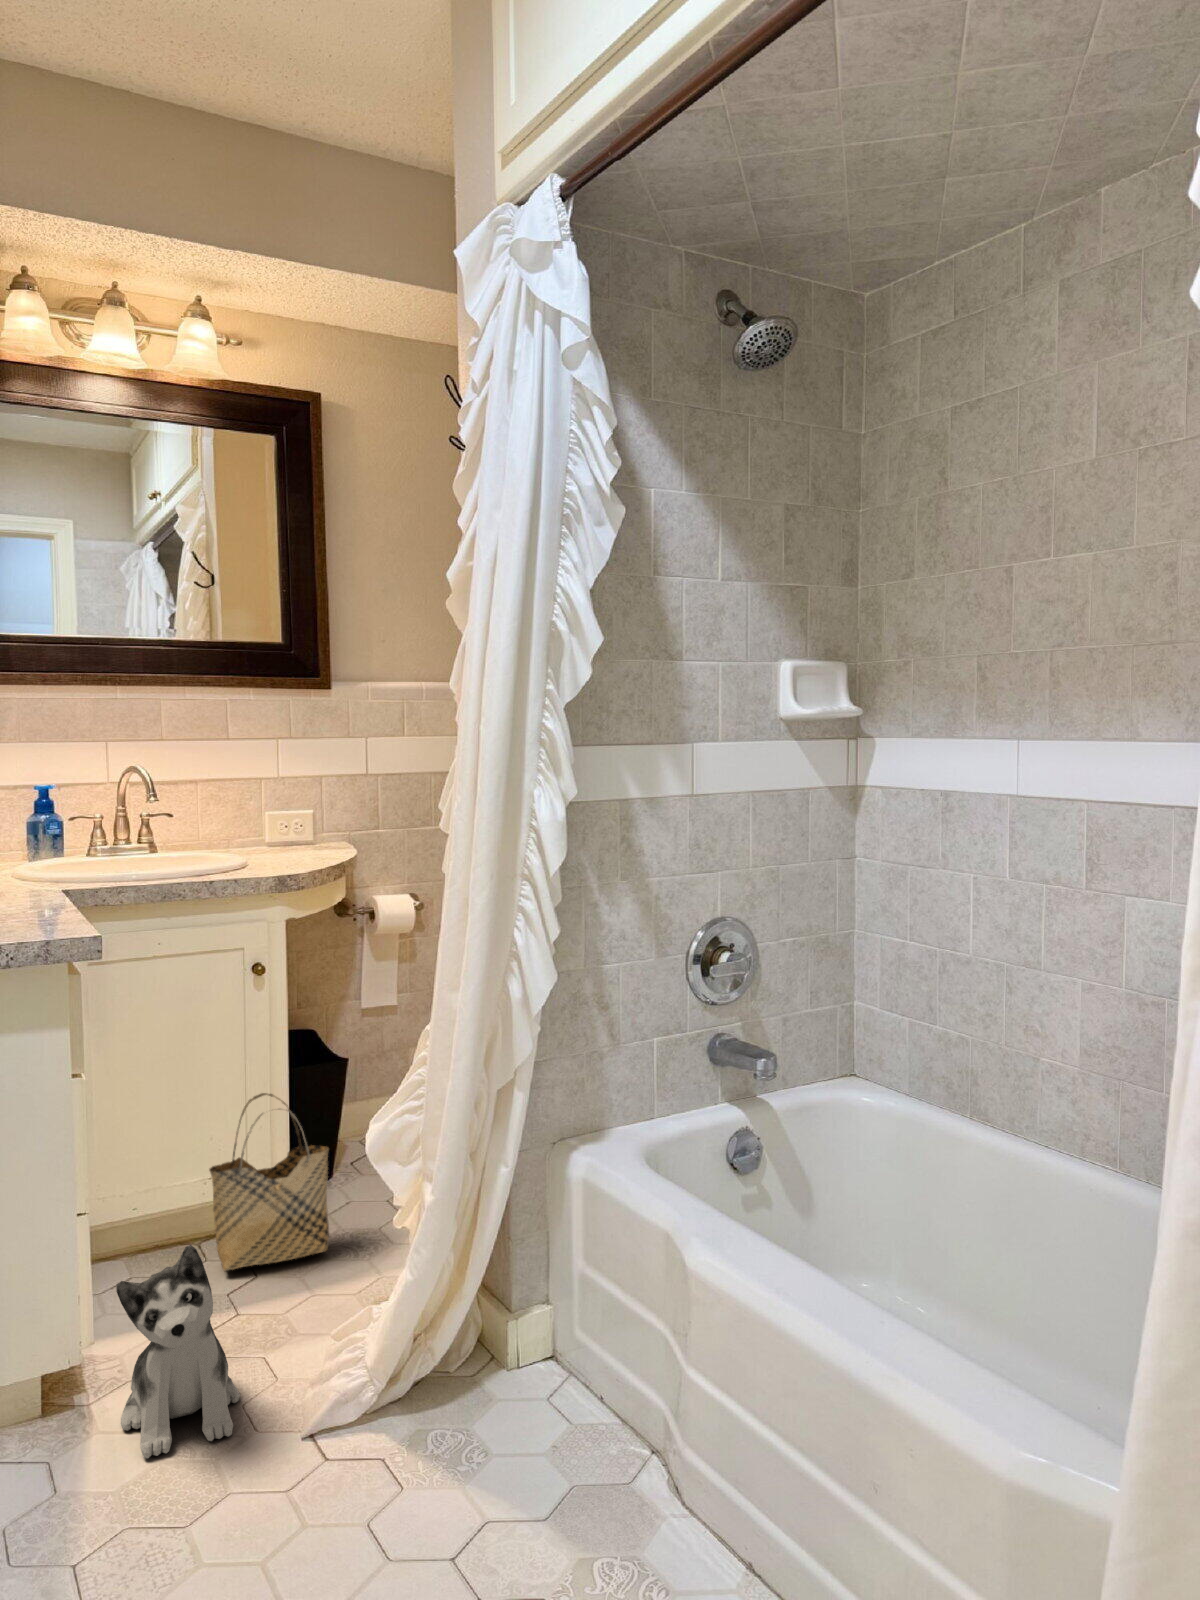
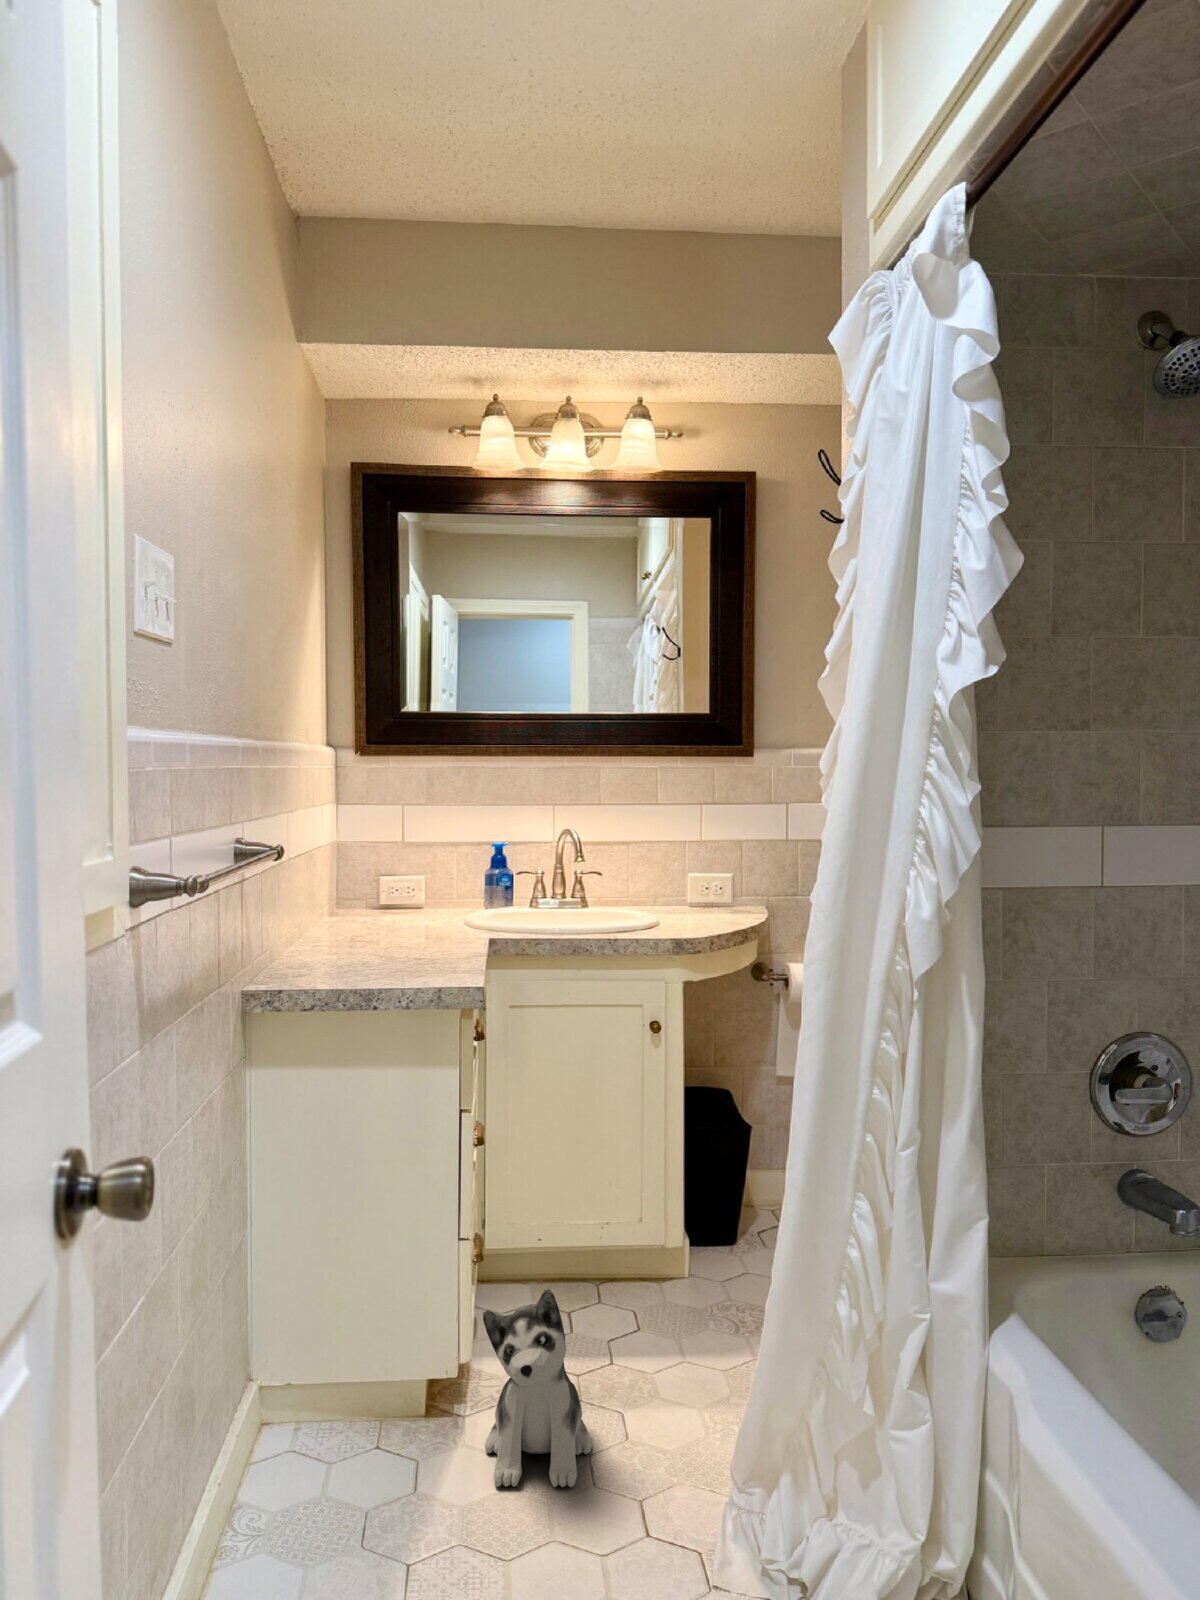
woven basket: present [209,1093,329,1271] -> none [602,1148,716,1319]

